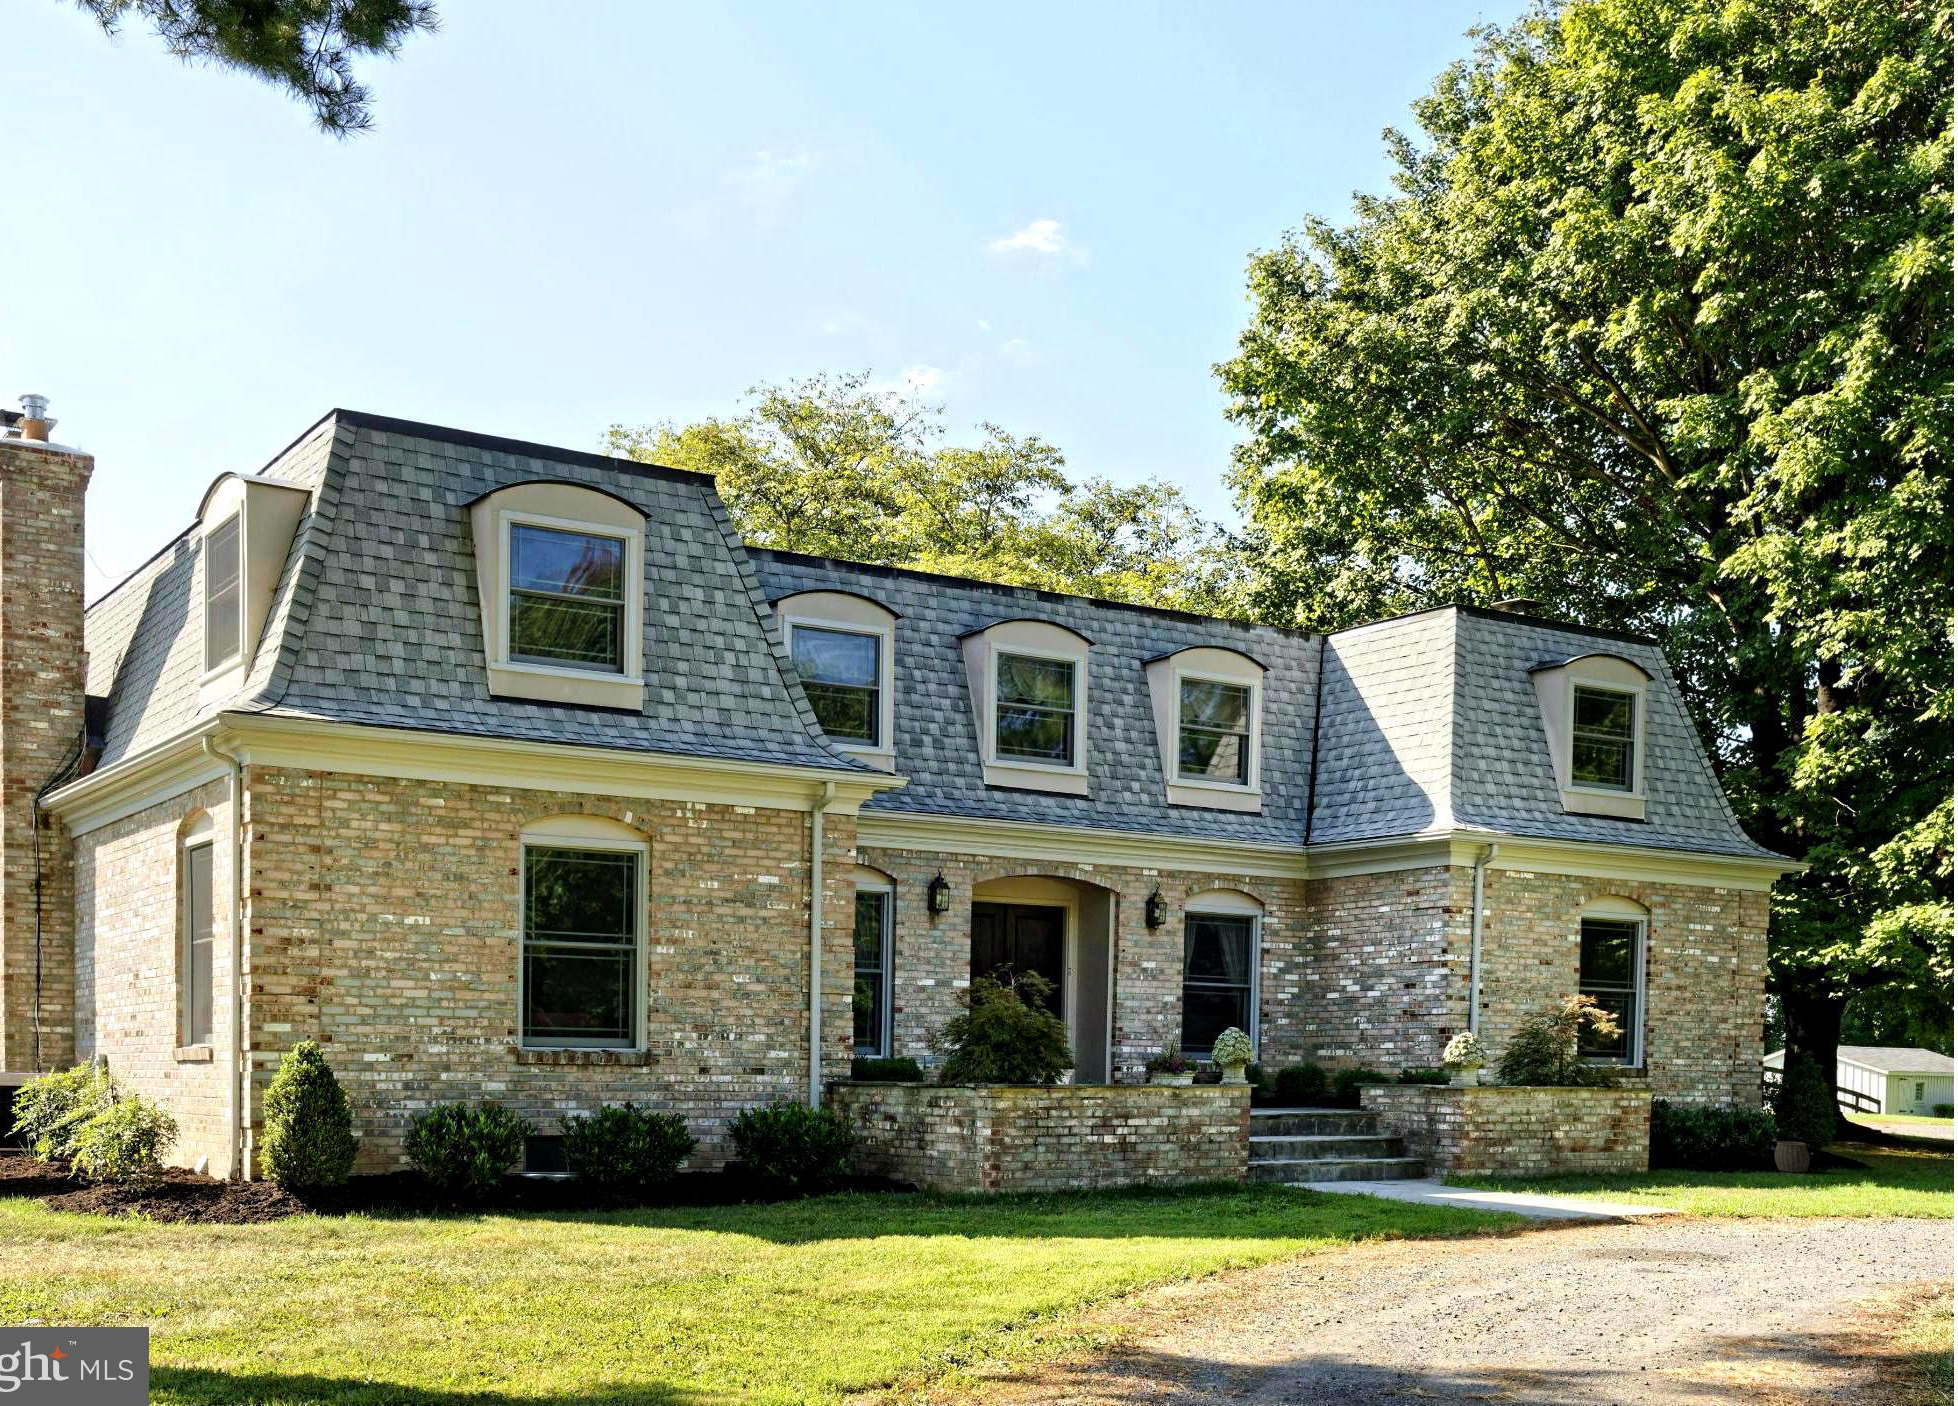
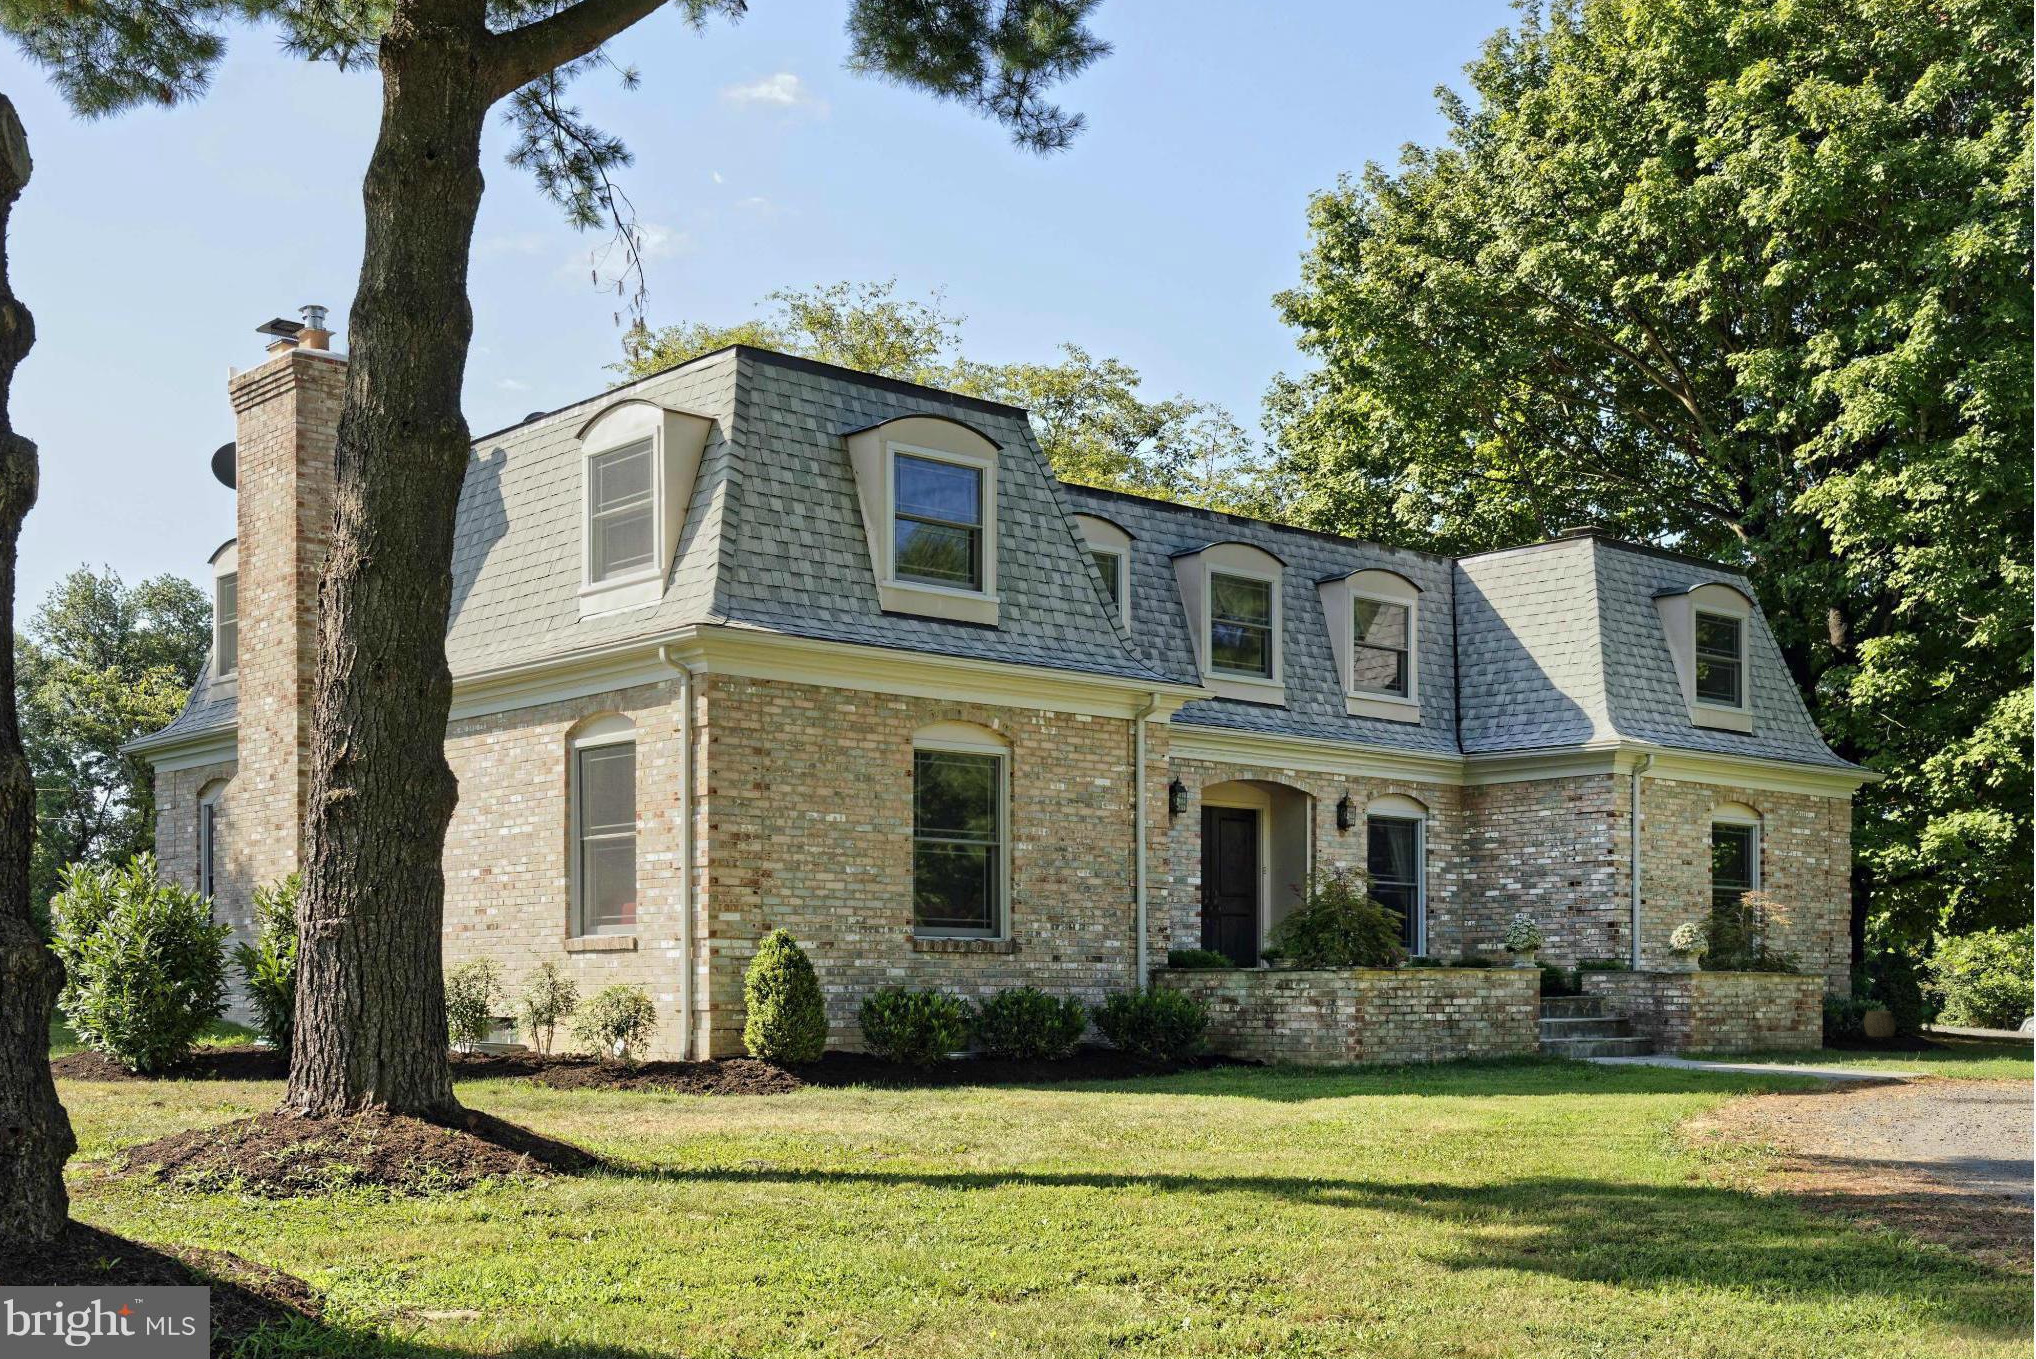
decorative plant: none [1844,1127,1875,1174] -> present [1917,997,1940,1037]

